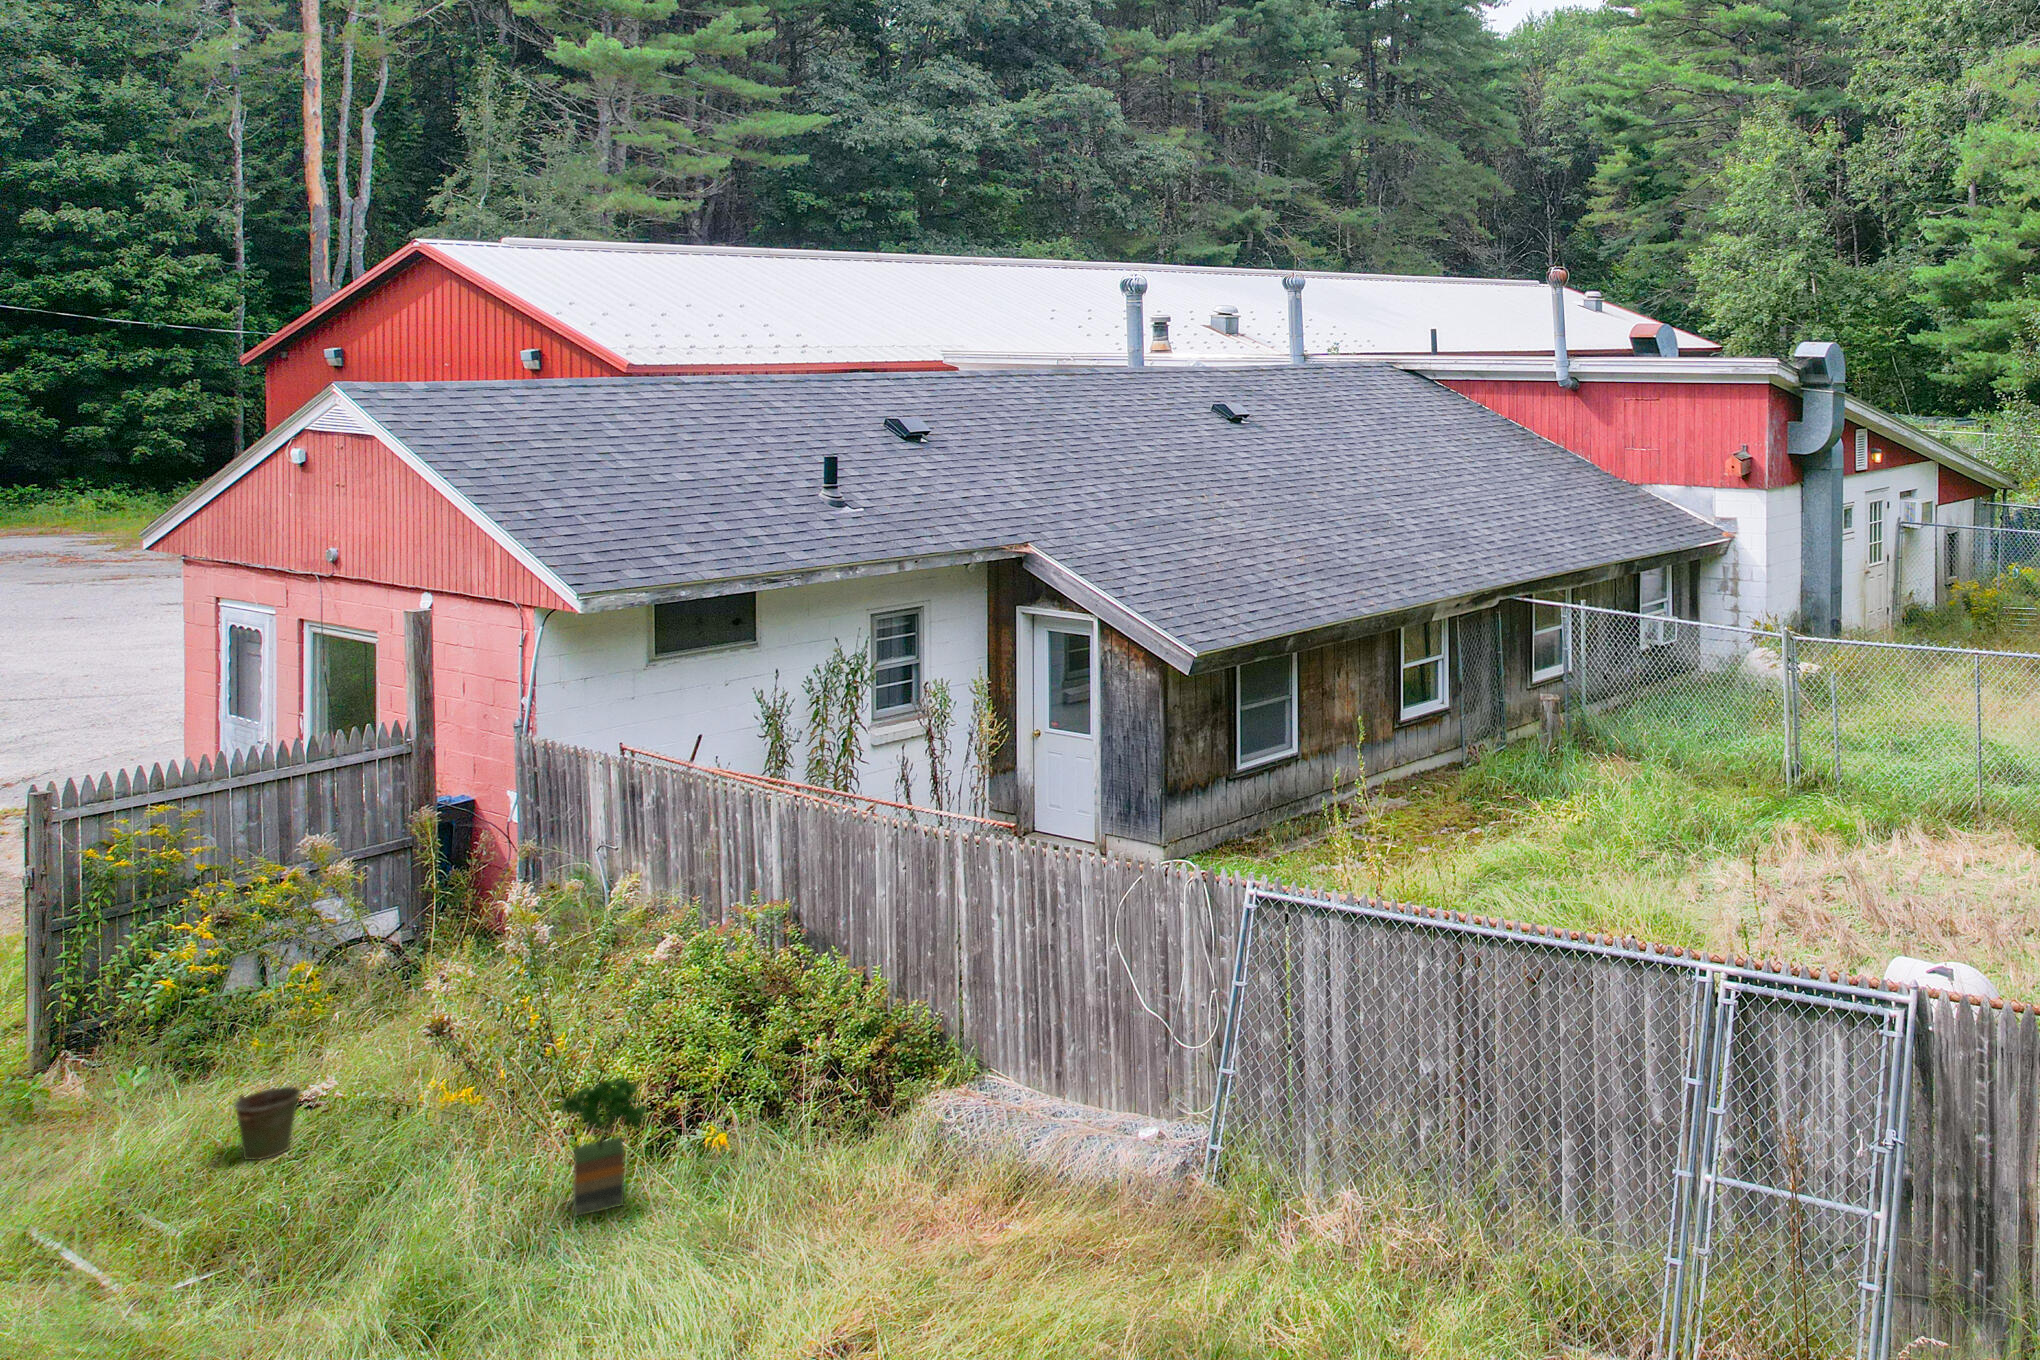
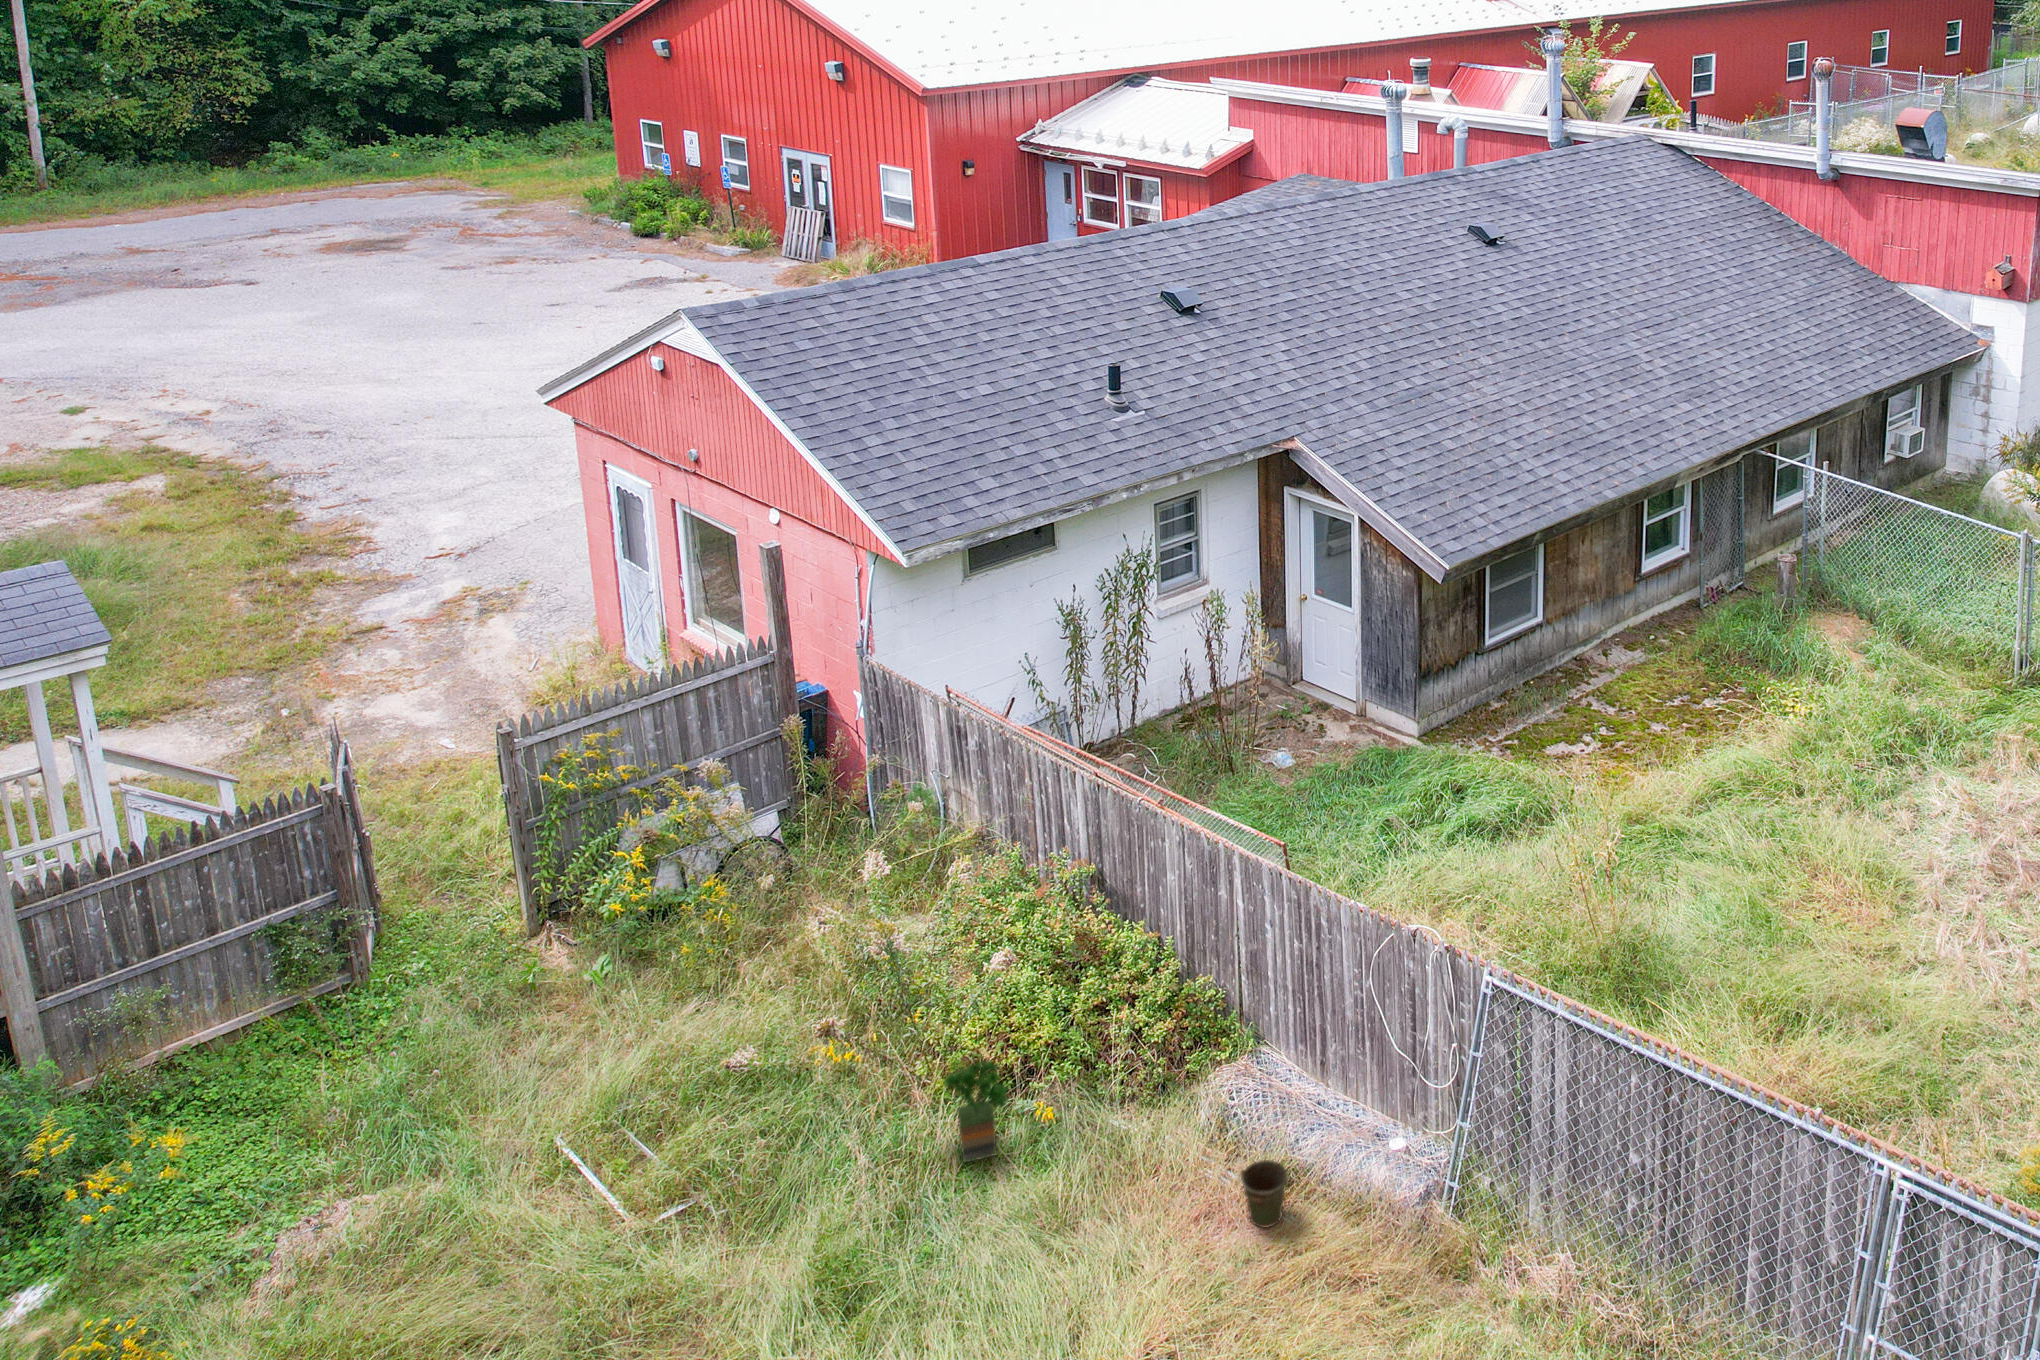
bucket: present [234,1087,300,1160] -> present [1240,1160,1288,1228]

